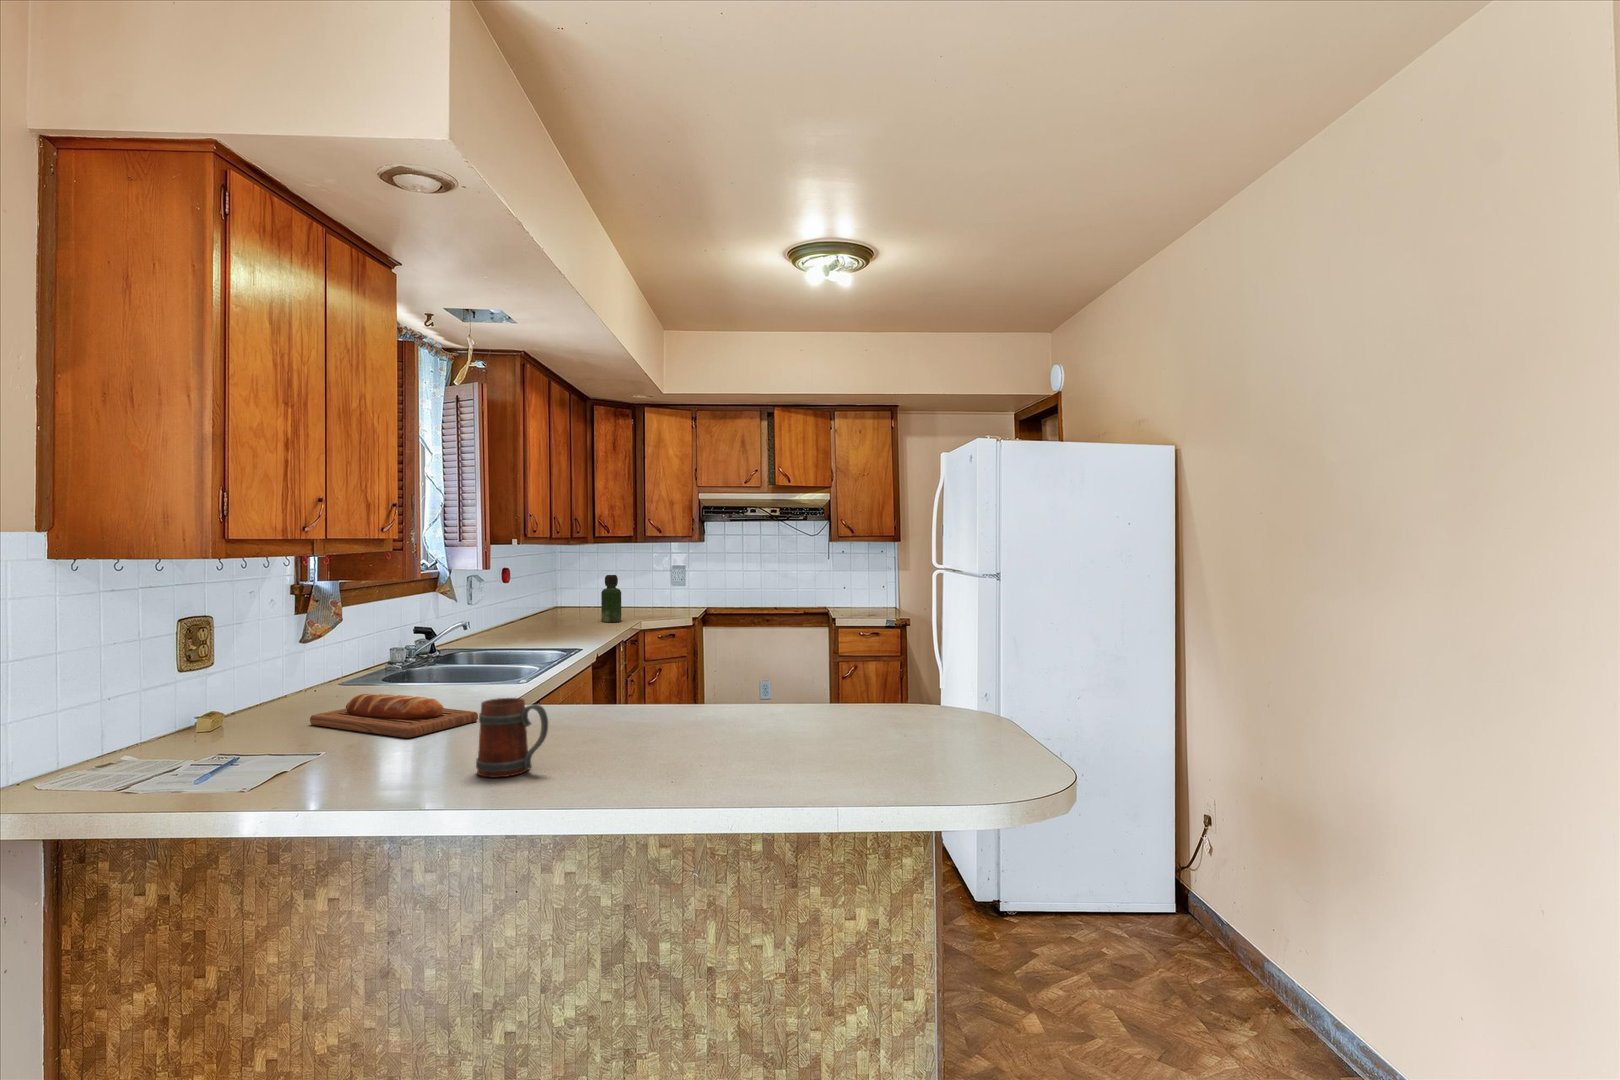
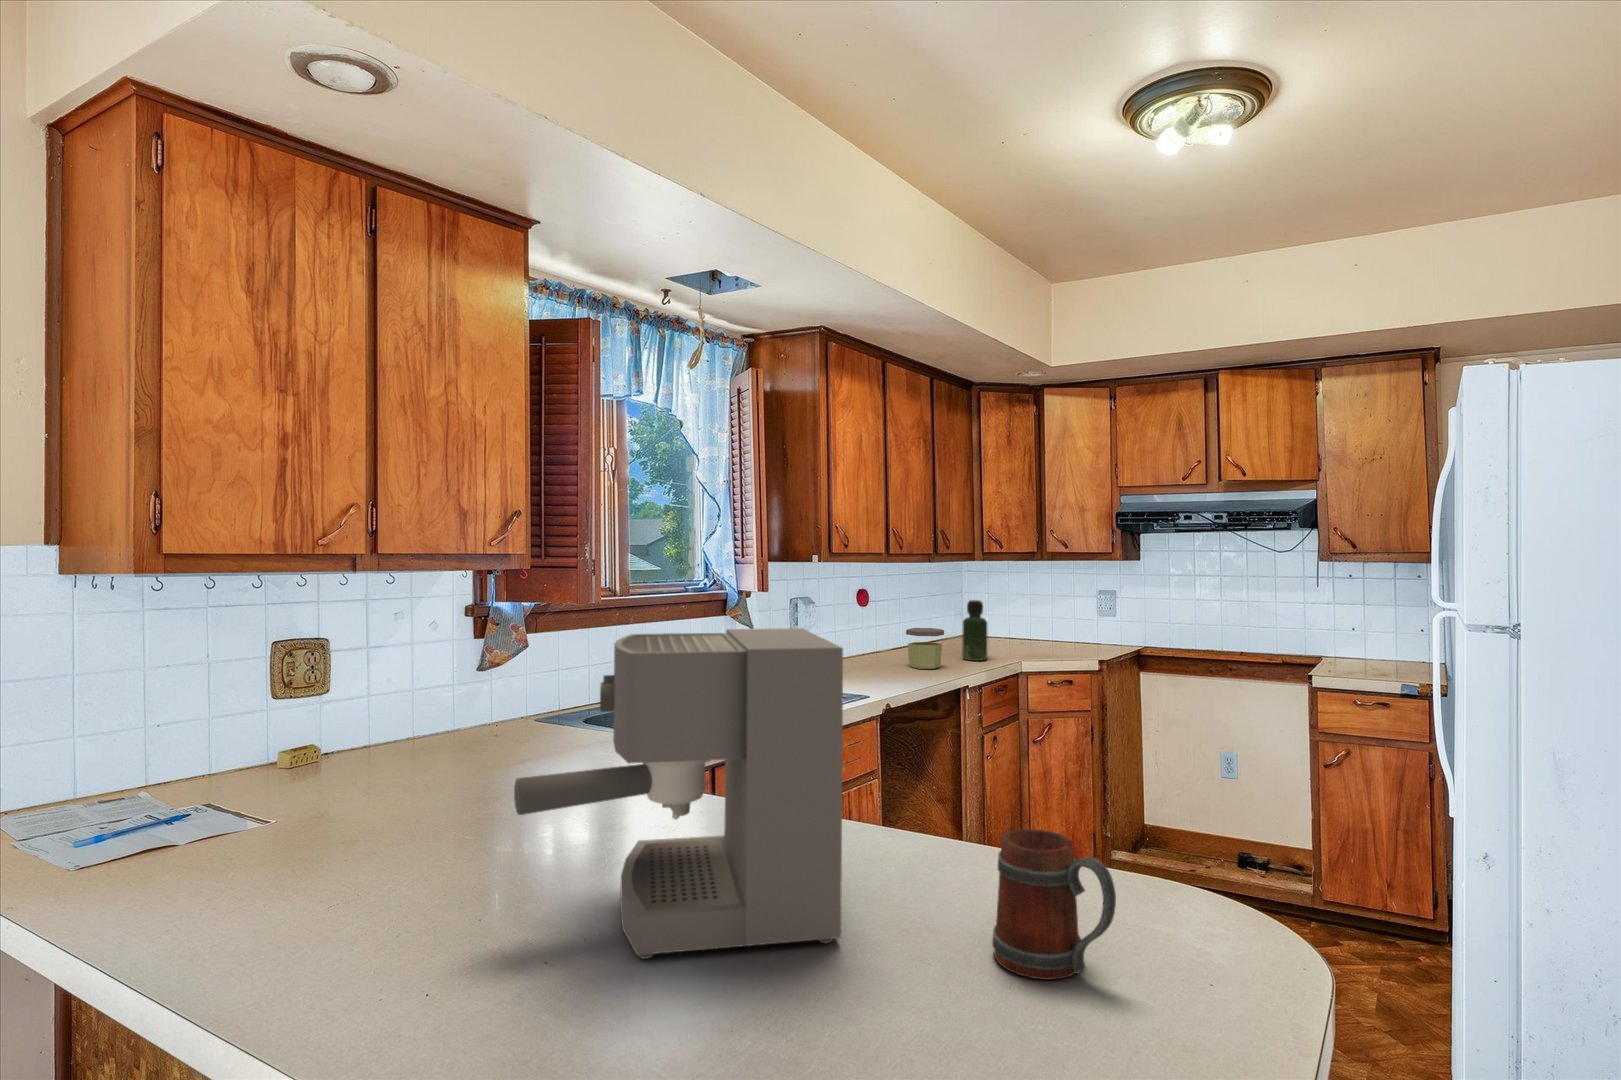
coffee maker: none [628,576,783,741] -> present [514,628,843,959]
jar: none [570,597,599,630] -> present [906,628,944,669]
bread loaf: present [310,694,478,738] -> none [371,750,504,829]
mug: present [476,698,548,777] -> present [992,829,1116,980]

